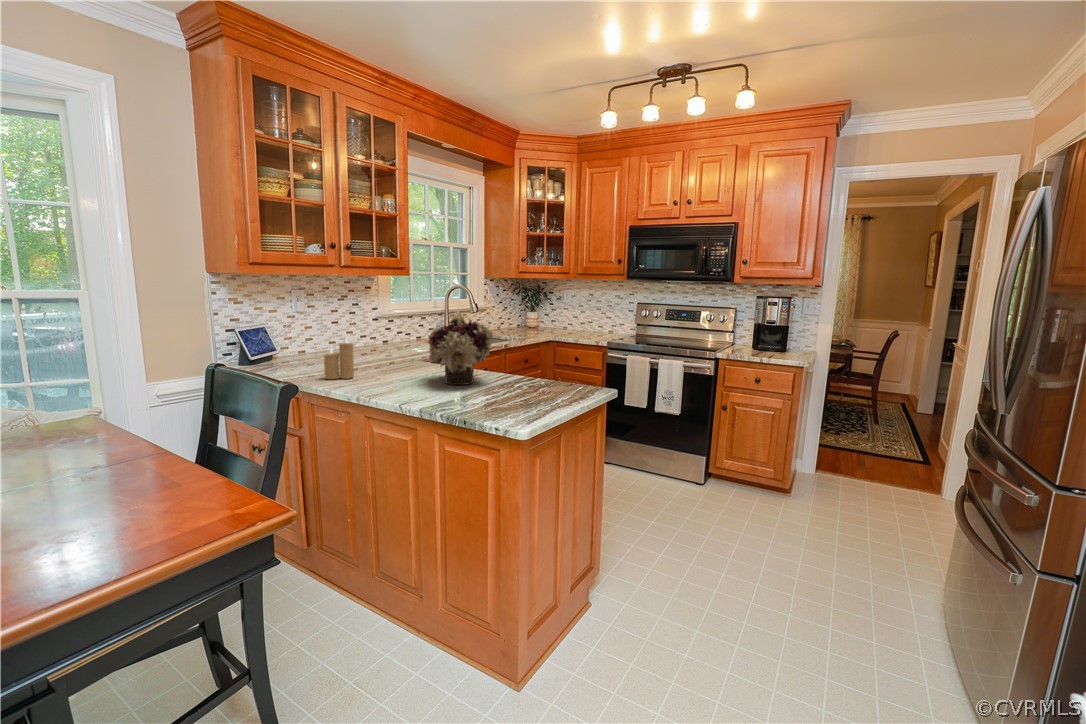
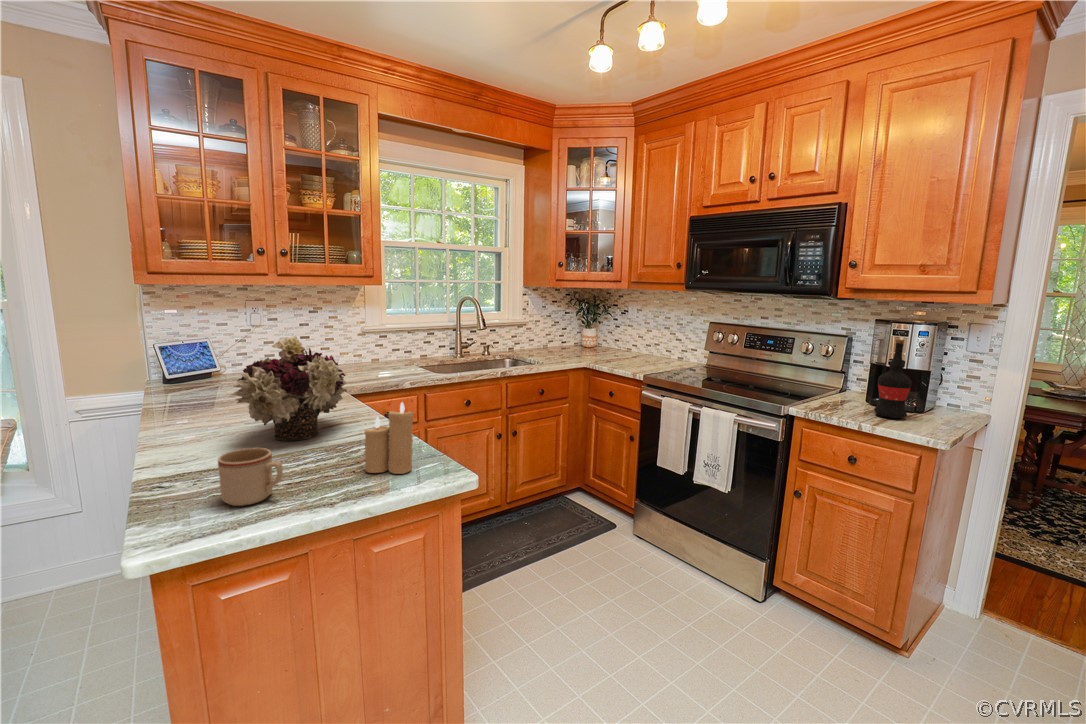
wine bottle: none [763,306,783,353] -> present [874,339,912,418]
candle: present [324,338,354,379] -> present [365,403,413,474]
mug: none [503,375,539,407] -> present [218,448,283,506]

